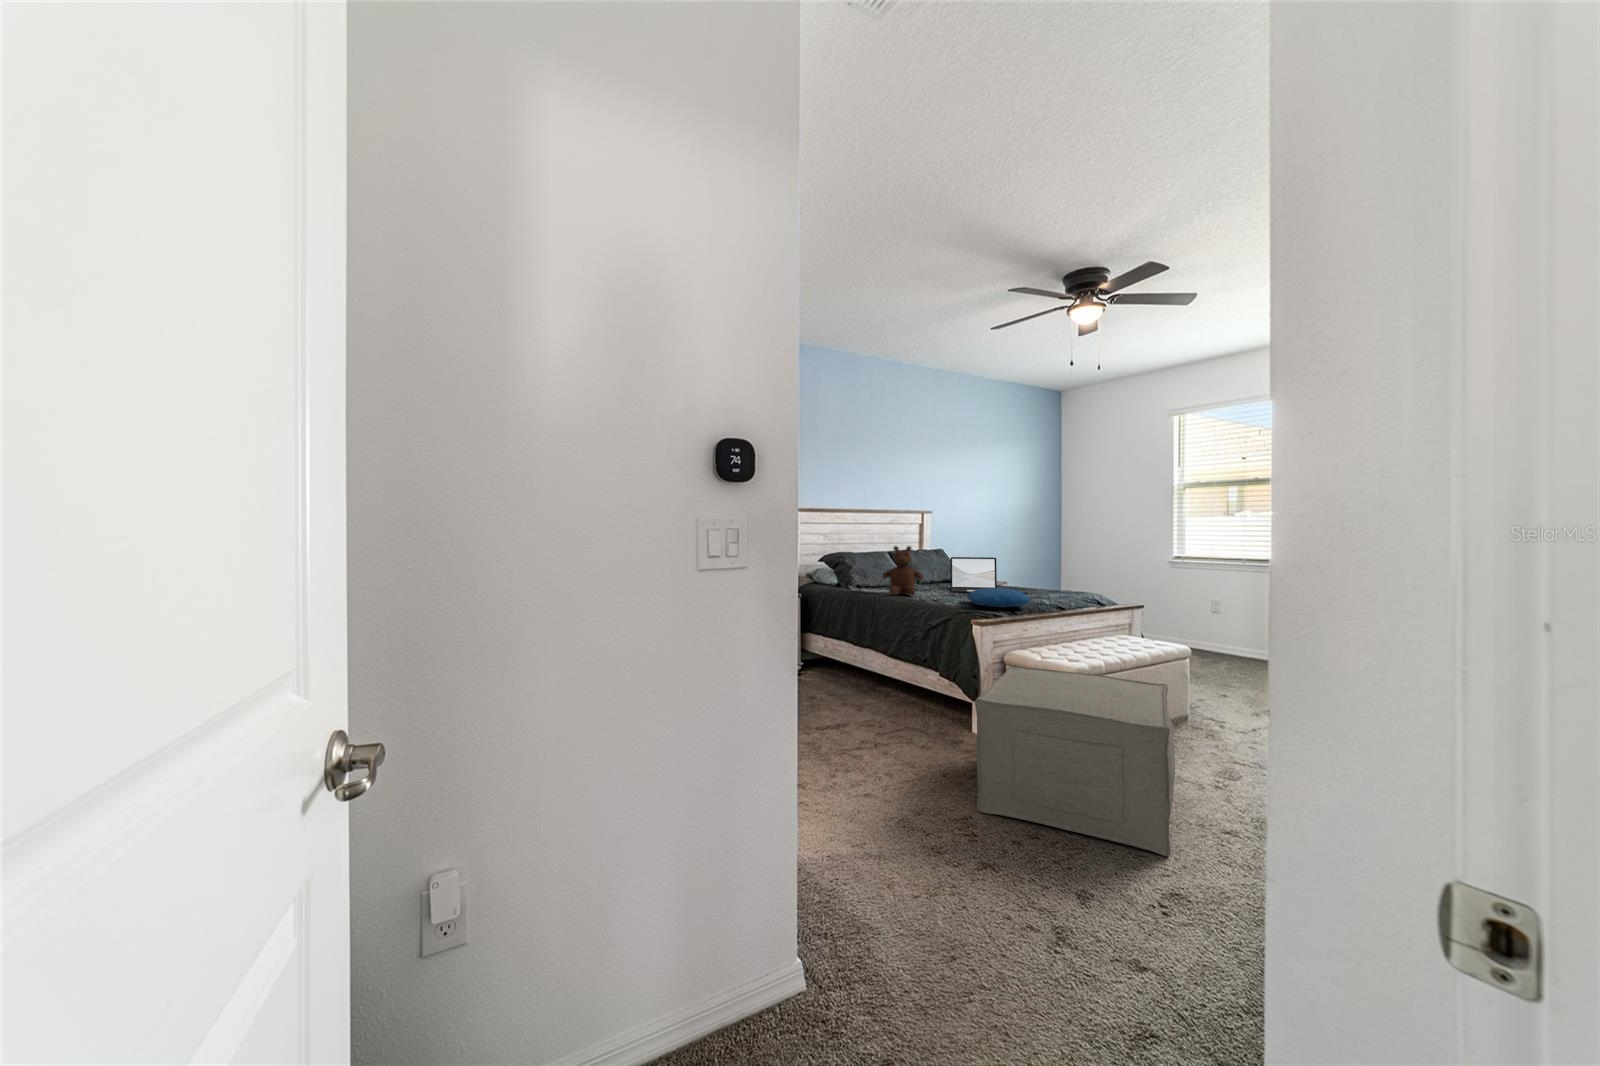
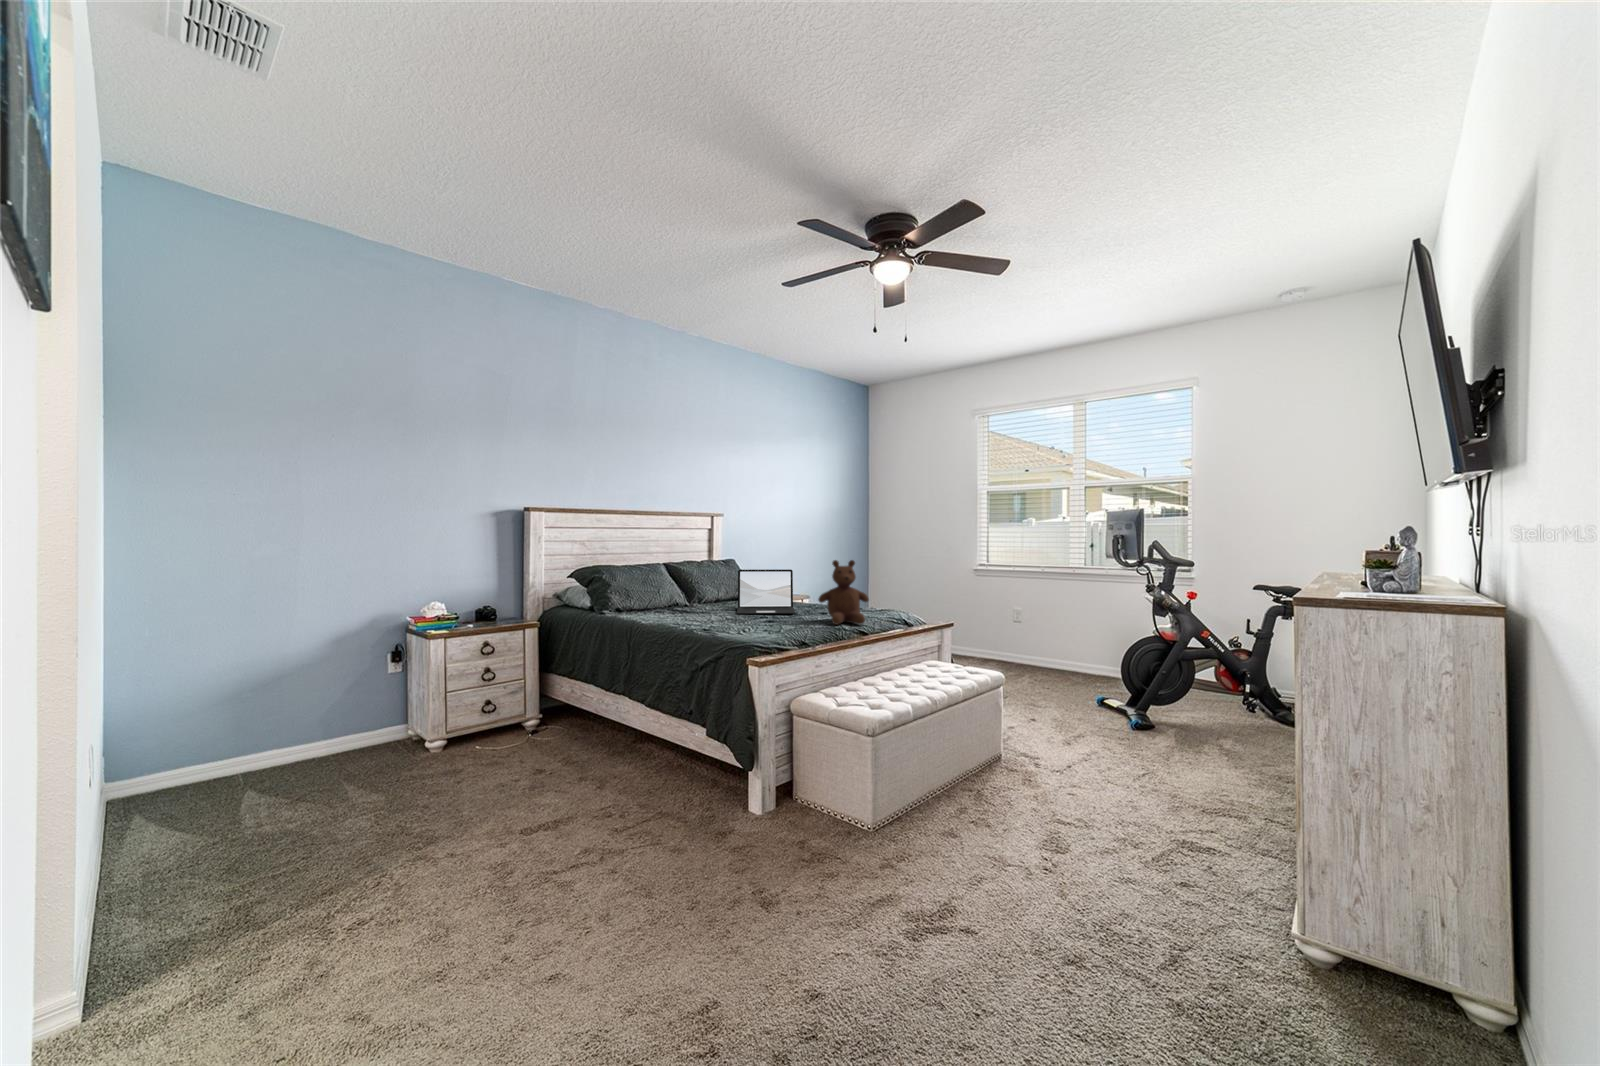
teddy bear: present [882,546,922,595] -> present [818,560,869,625]
pillow: present [967,588,1031,608] -> none [750,612,827,635]
ottoman: present [975,665,1175,856] -> none [727,723,996,1015]

